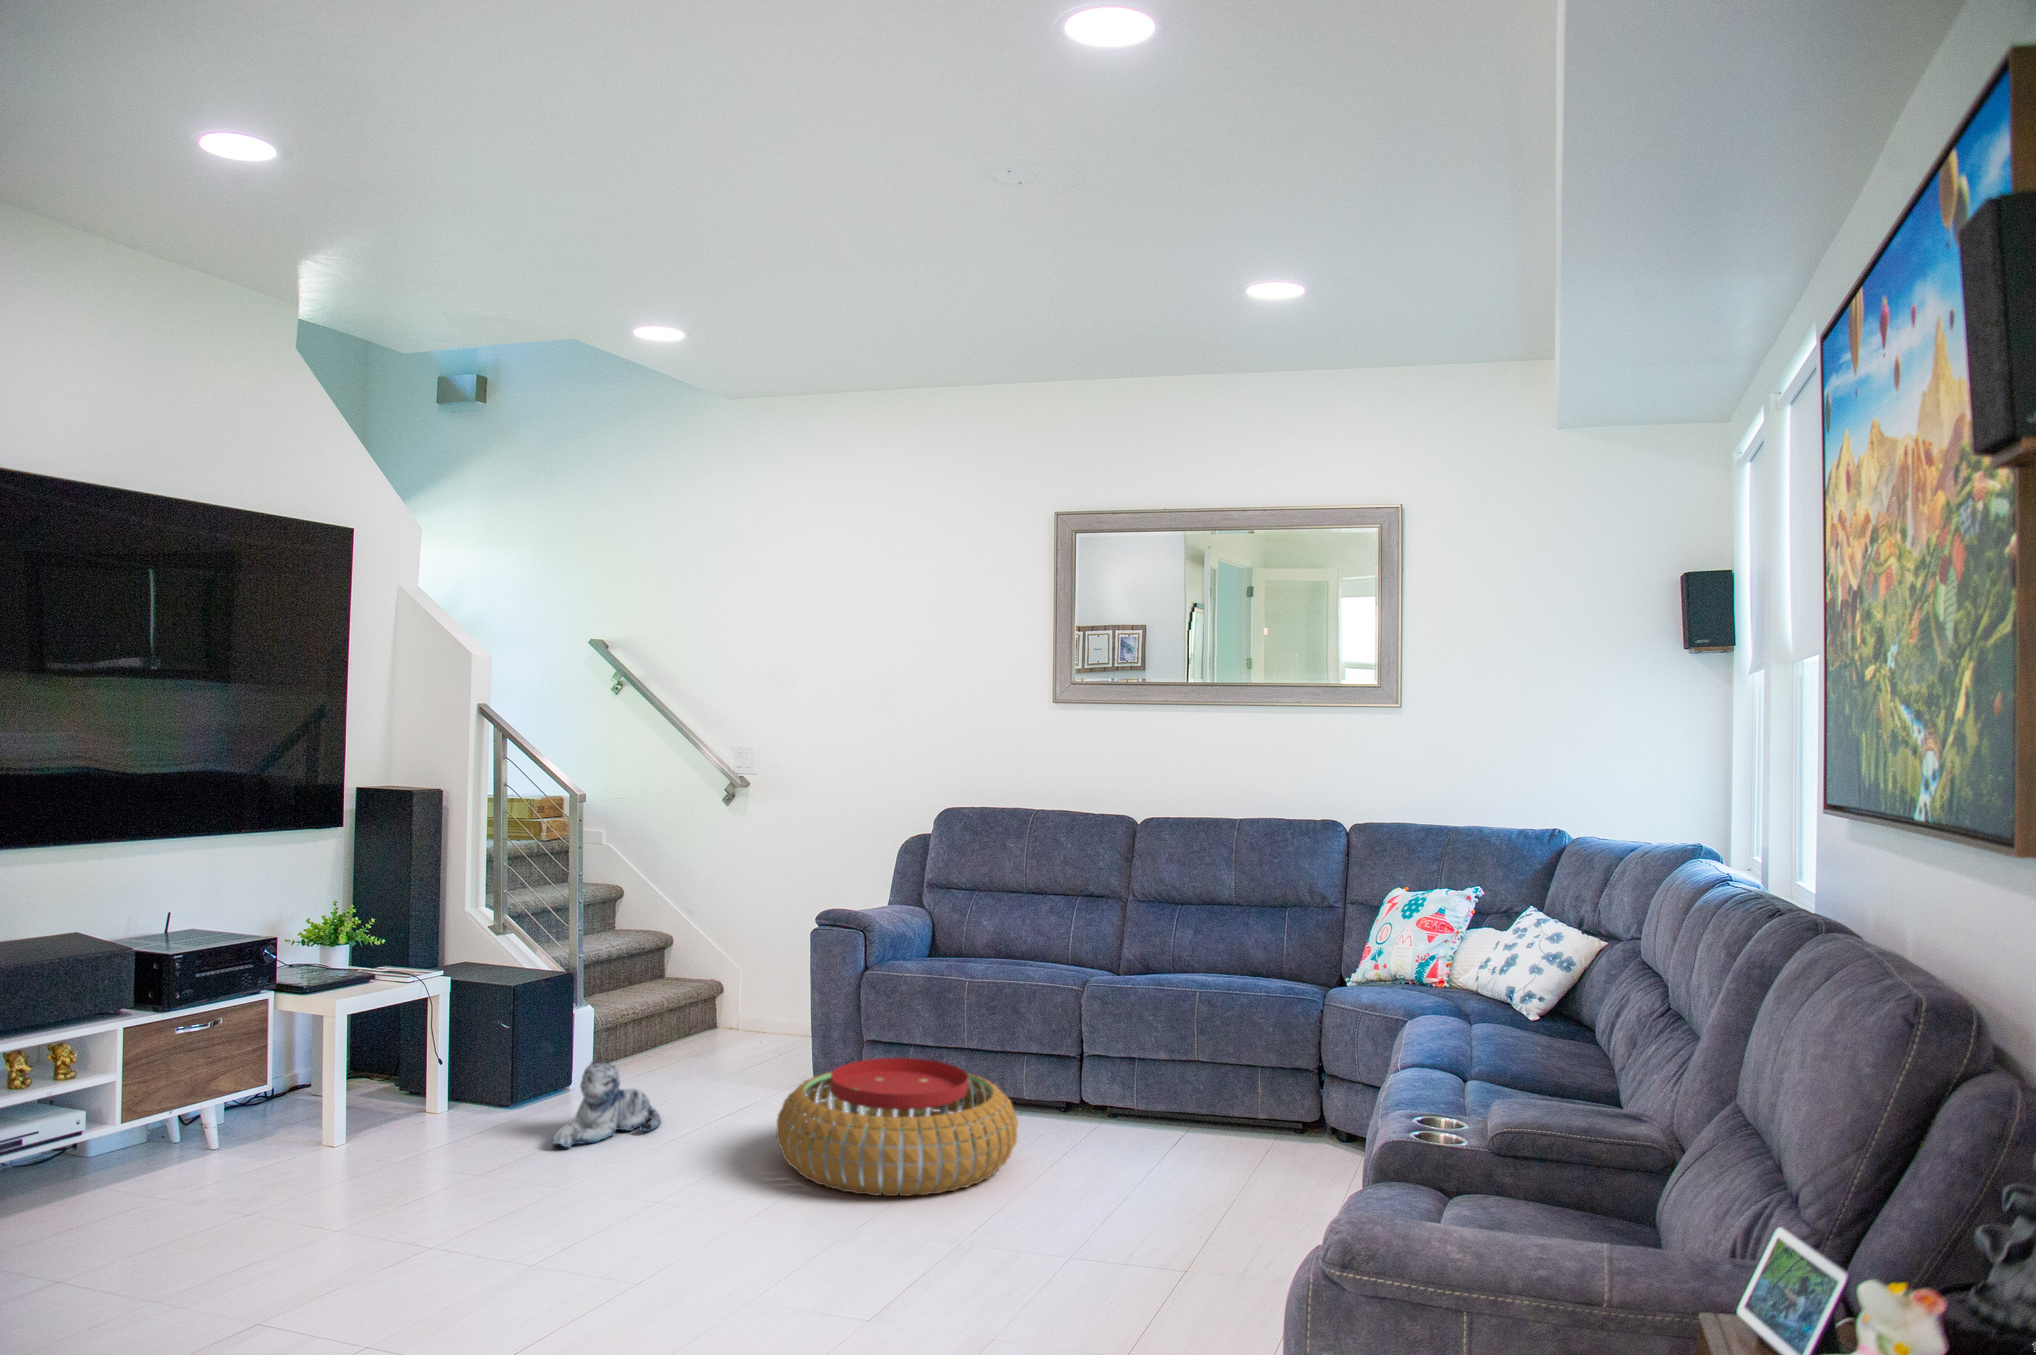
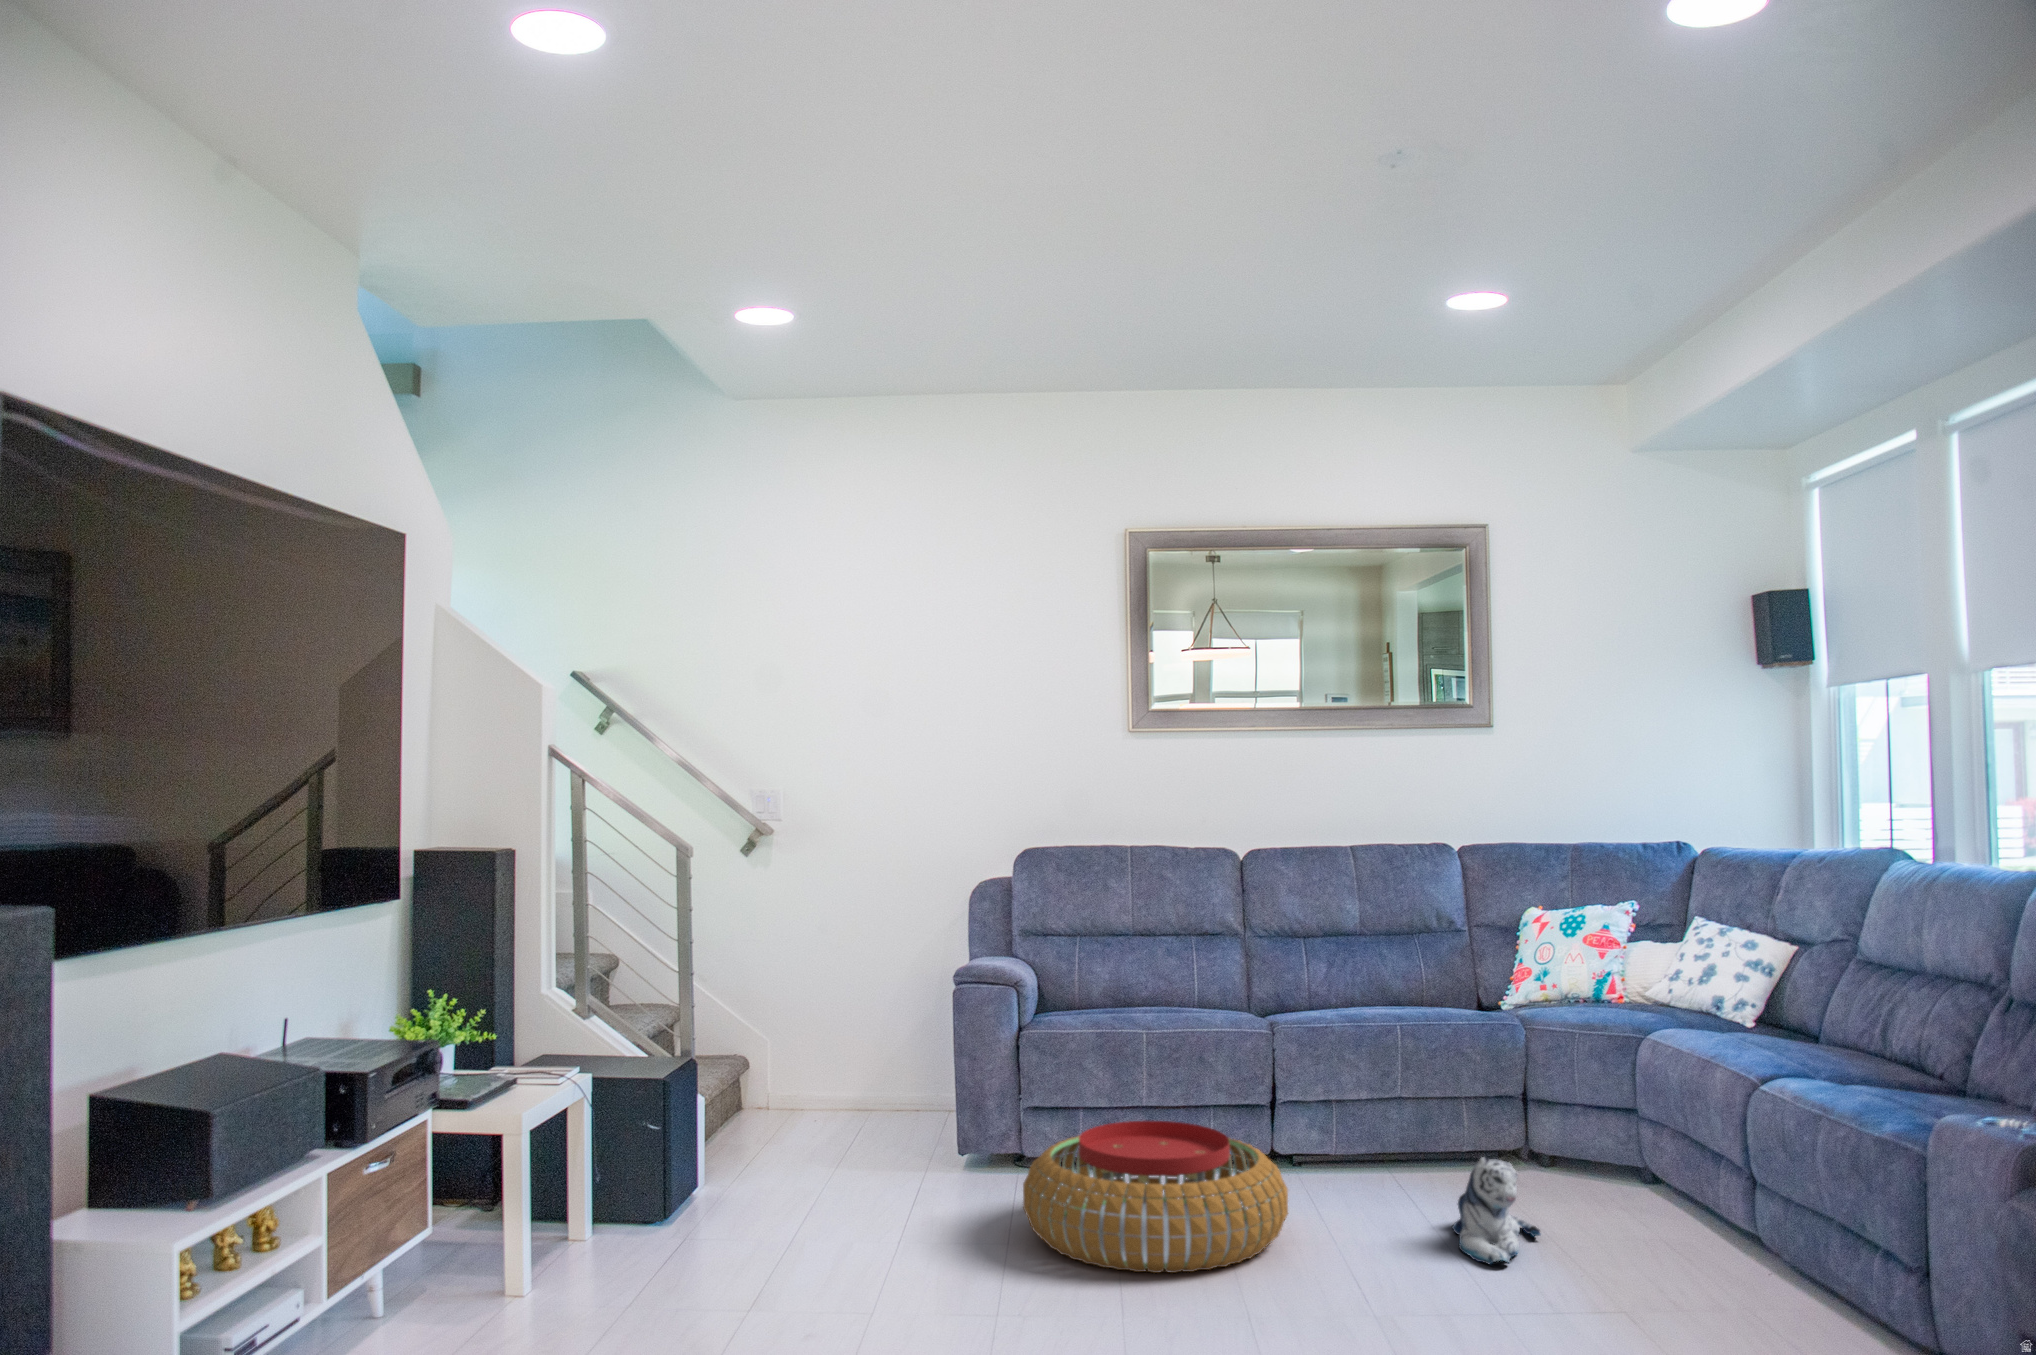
plush toy: present [552,1060,660,1147] -> present [1452,1157,1540,1264]

